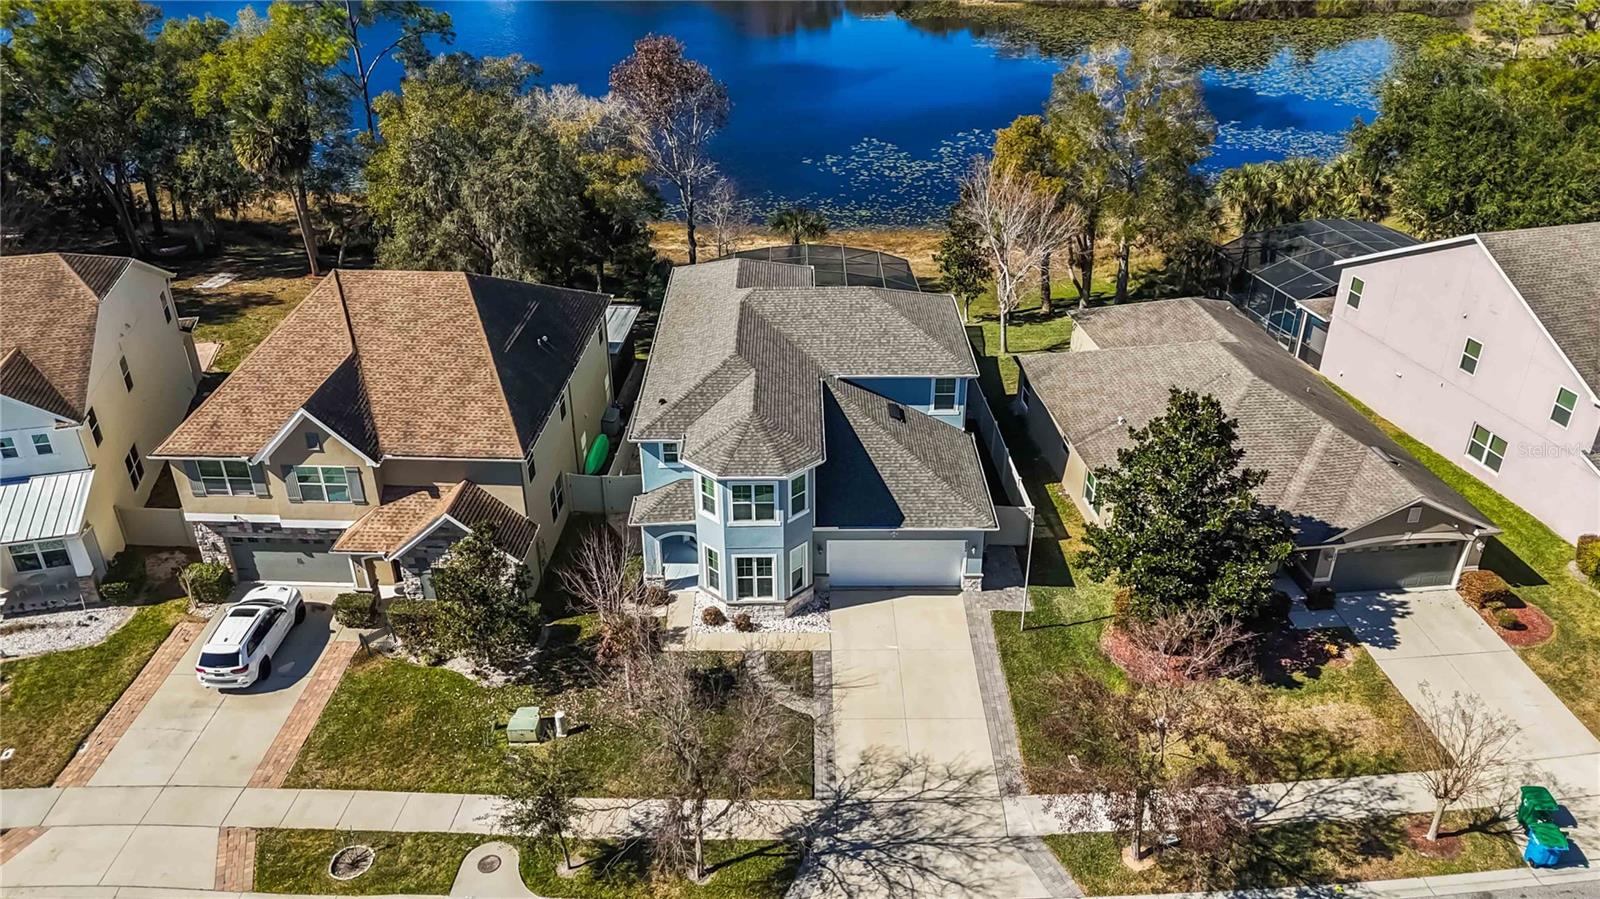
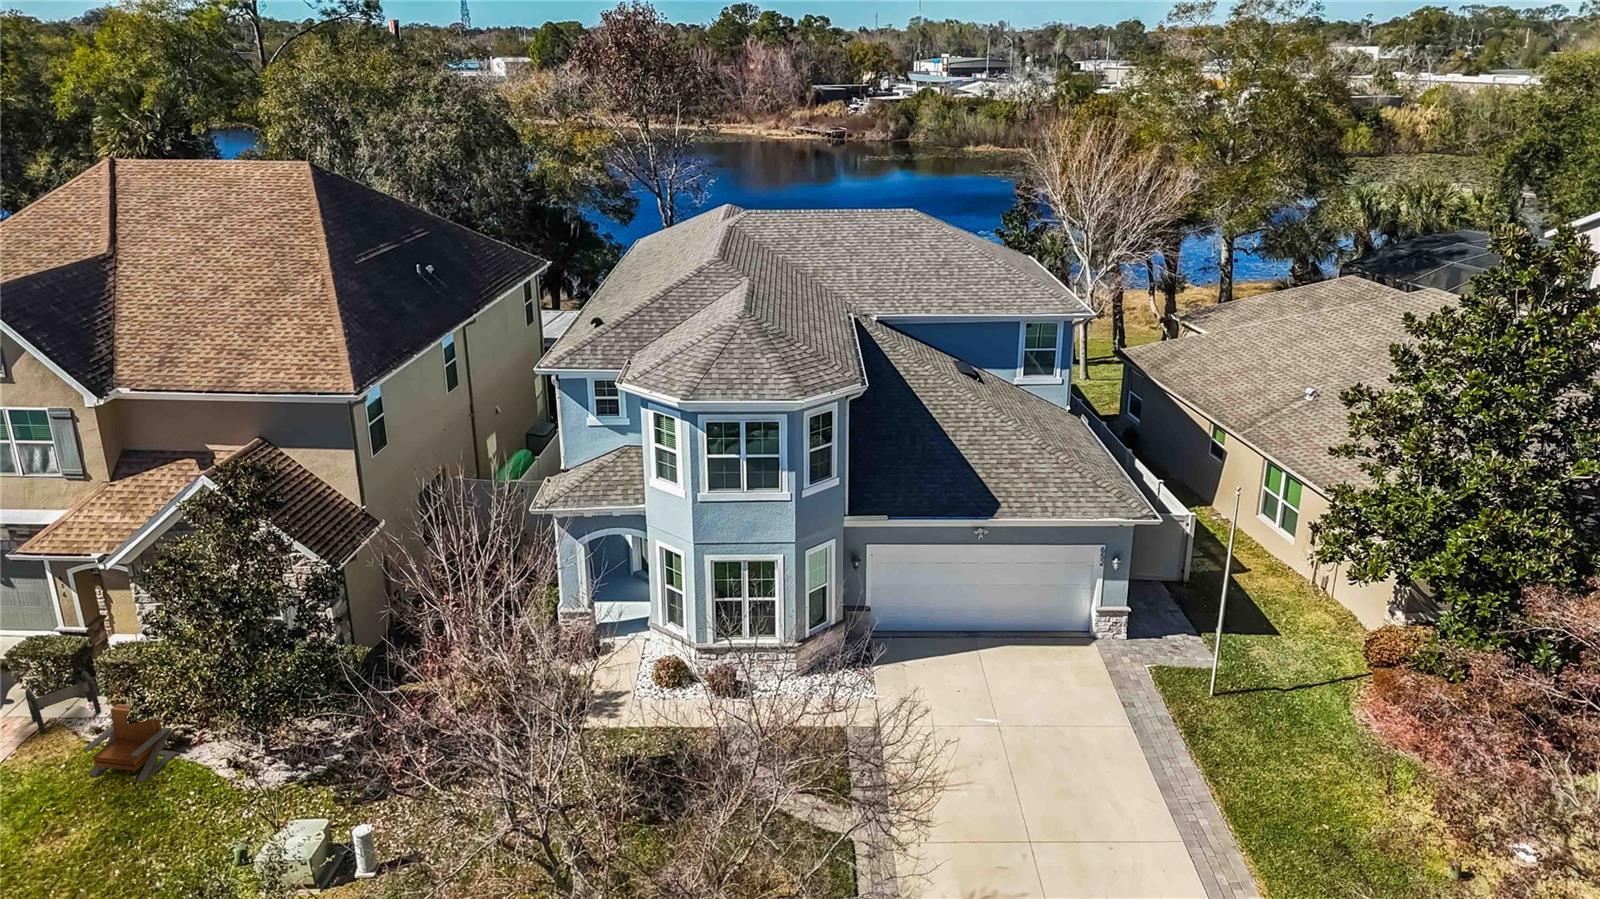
lounge chair: none [402,644,448,686] -> present [83,704,177,782]

